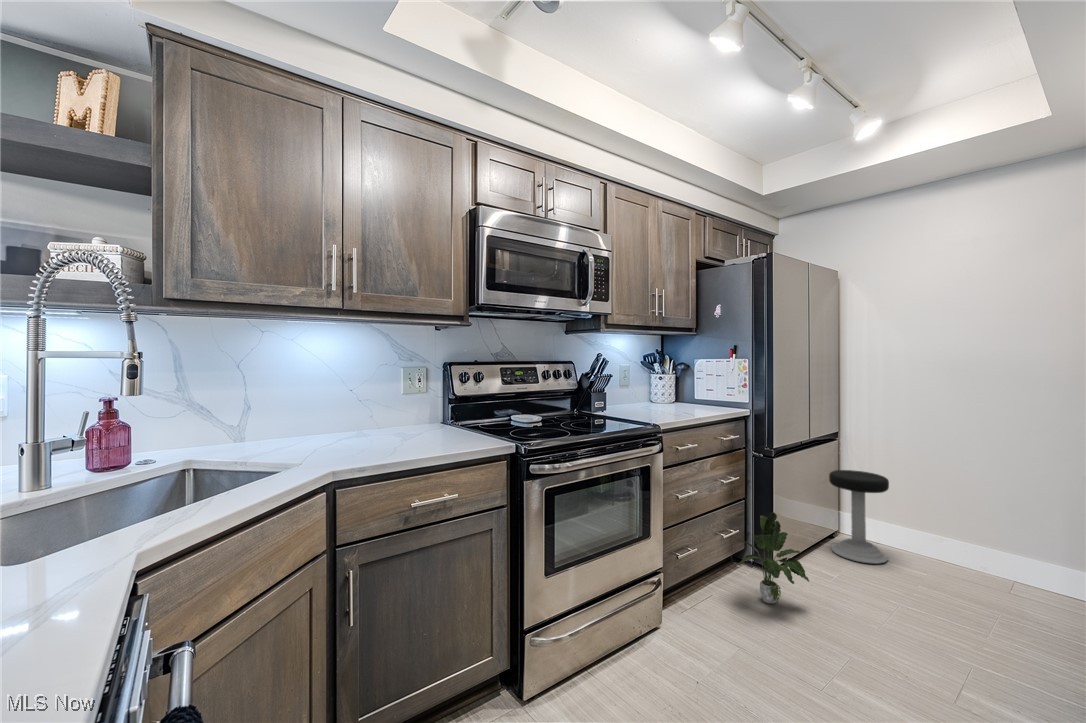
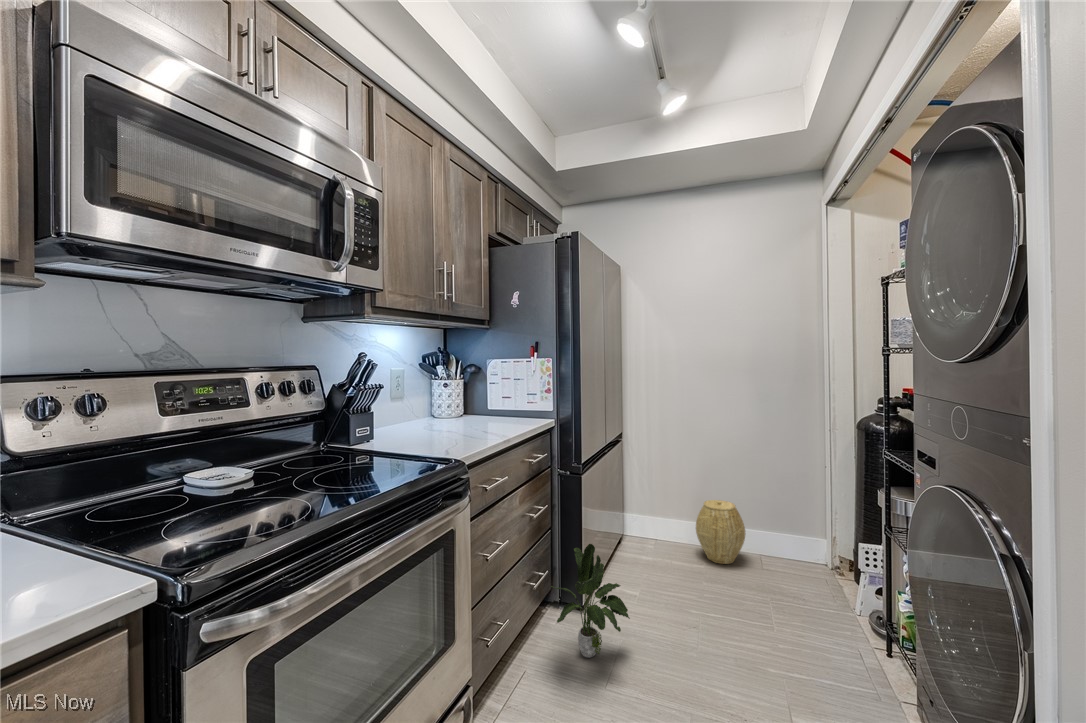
stool: present [829,470,889,564] -> none [620,470,671,566]
woven basket: none [922,511,988,580] -> present [696,500,745,564]

